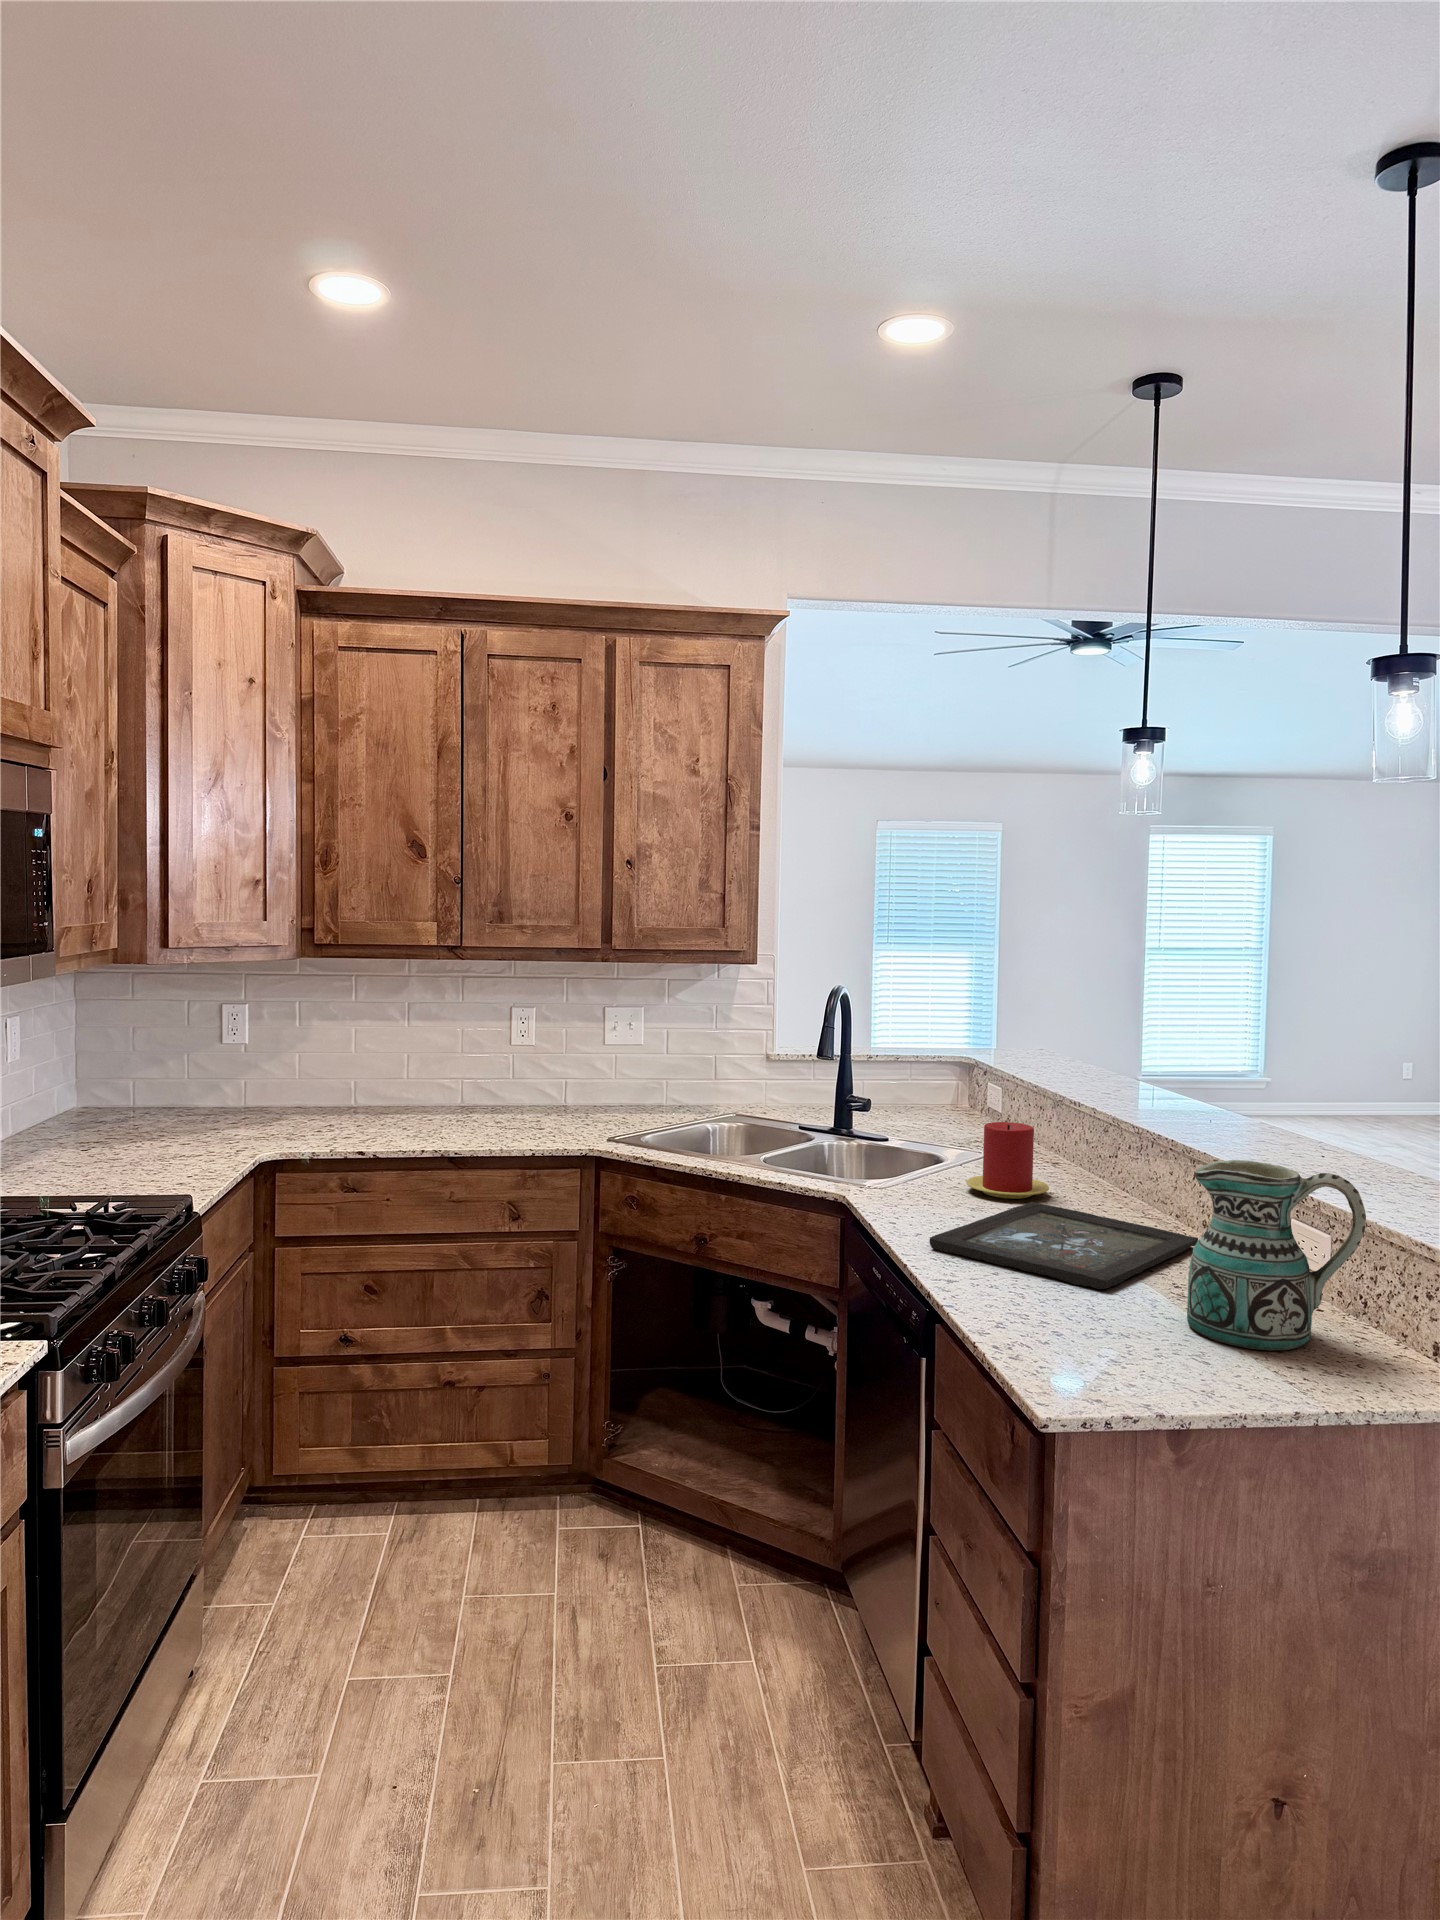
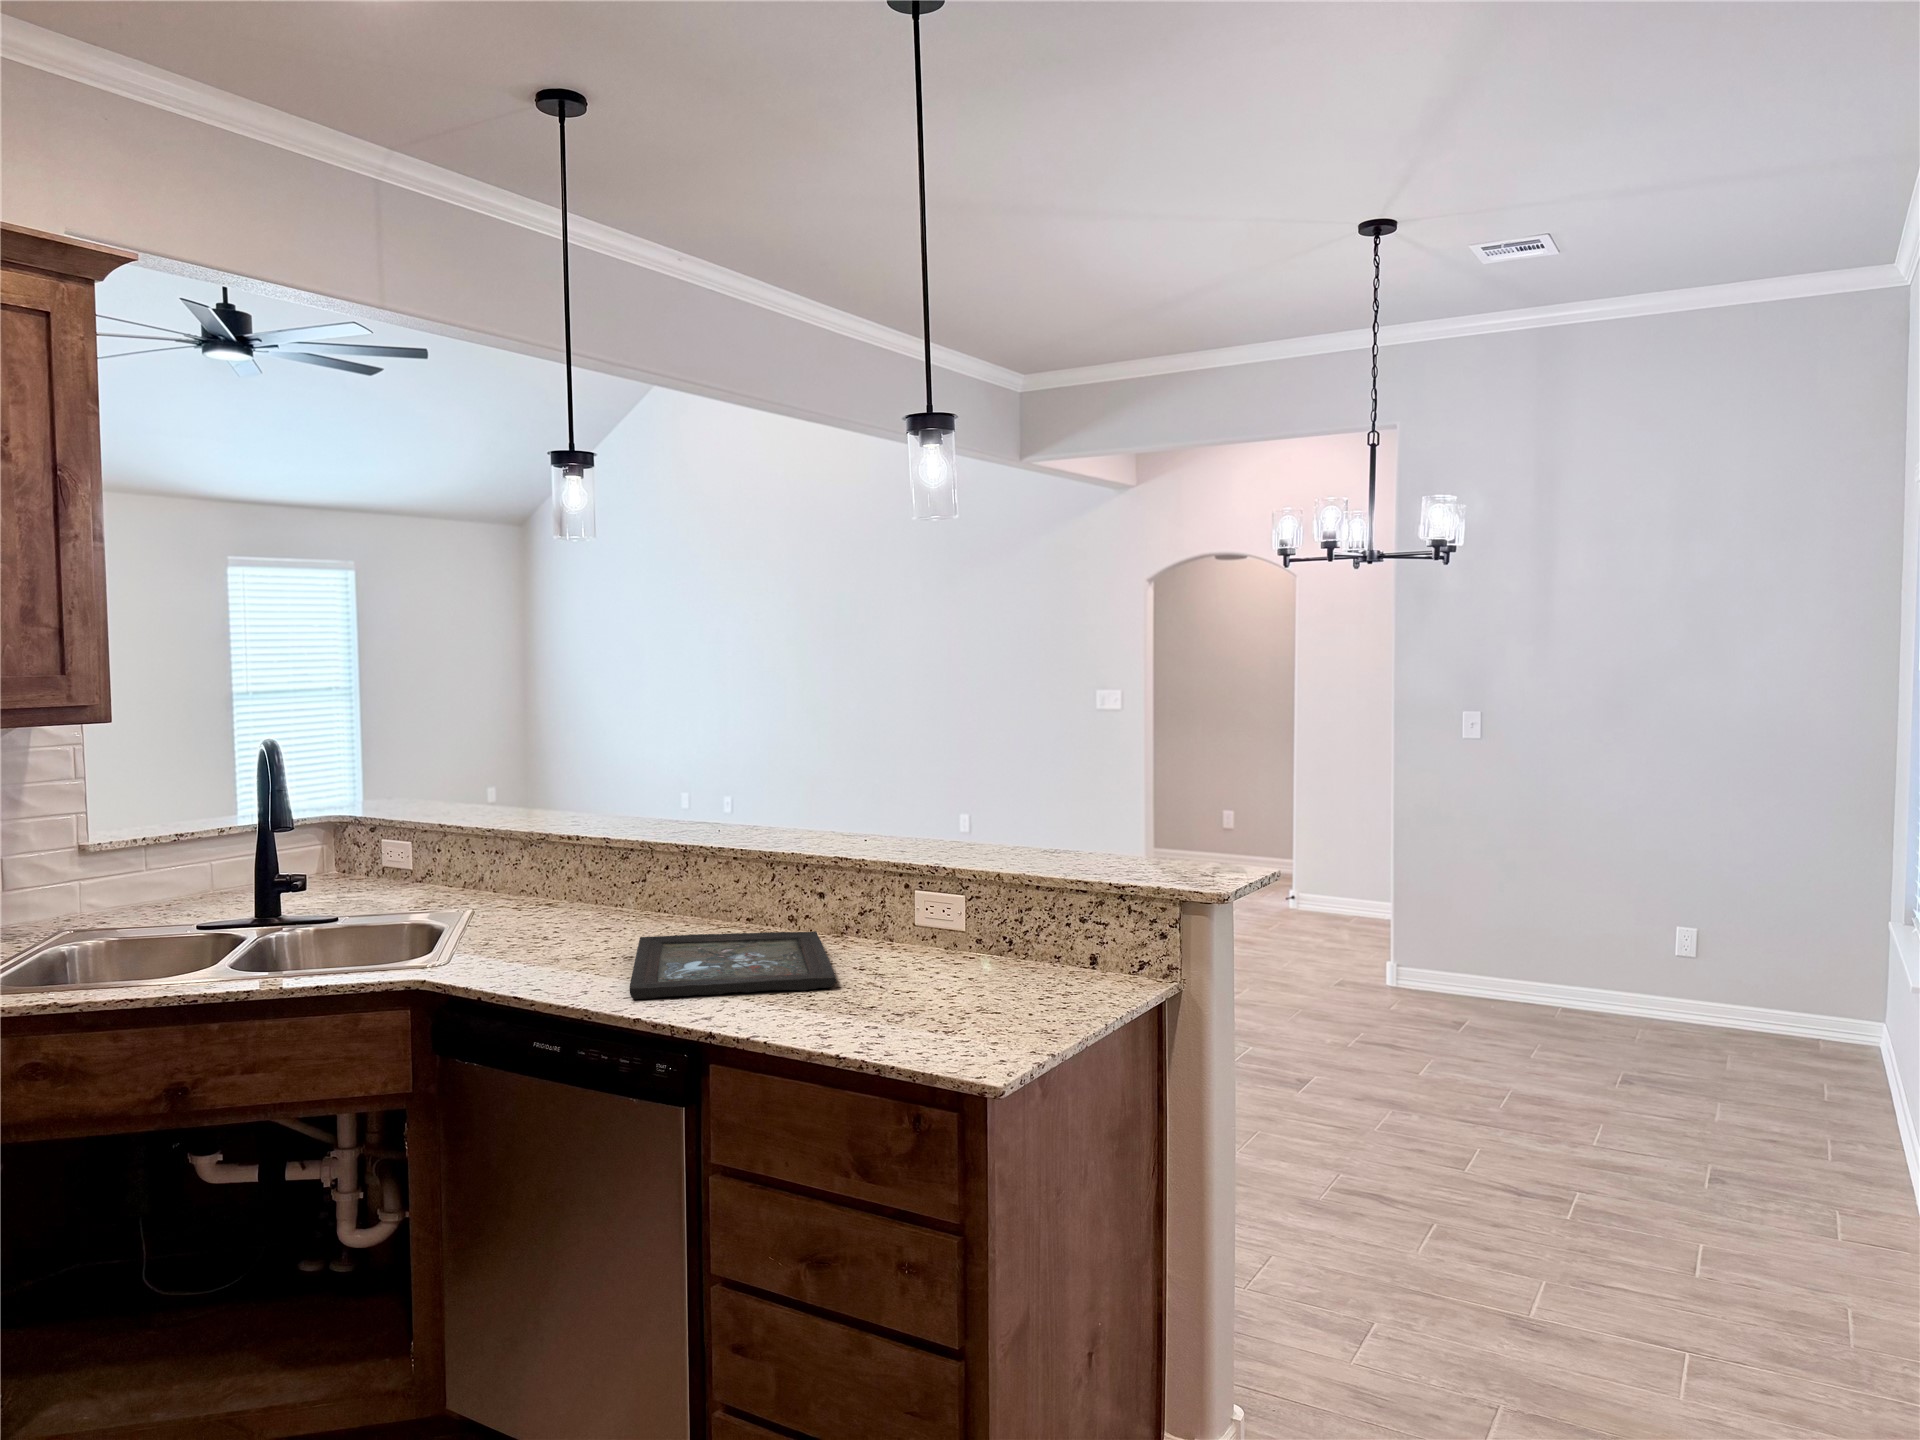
candle: present [966,1122,1049,1199] -> none [532,861,624,944]
ceramic pitcher: present [1187,1160,1366,1350] -> none [920,836,1044,995]

